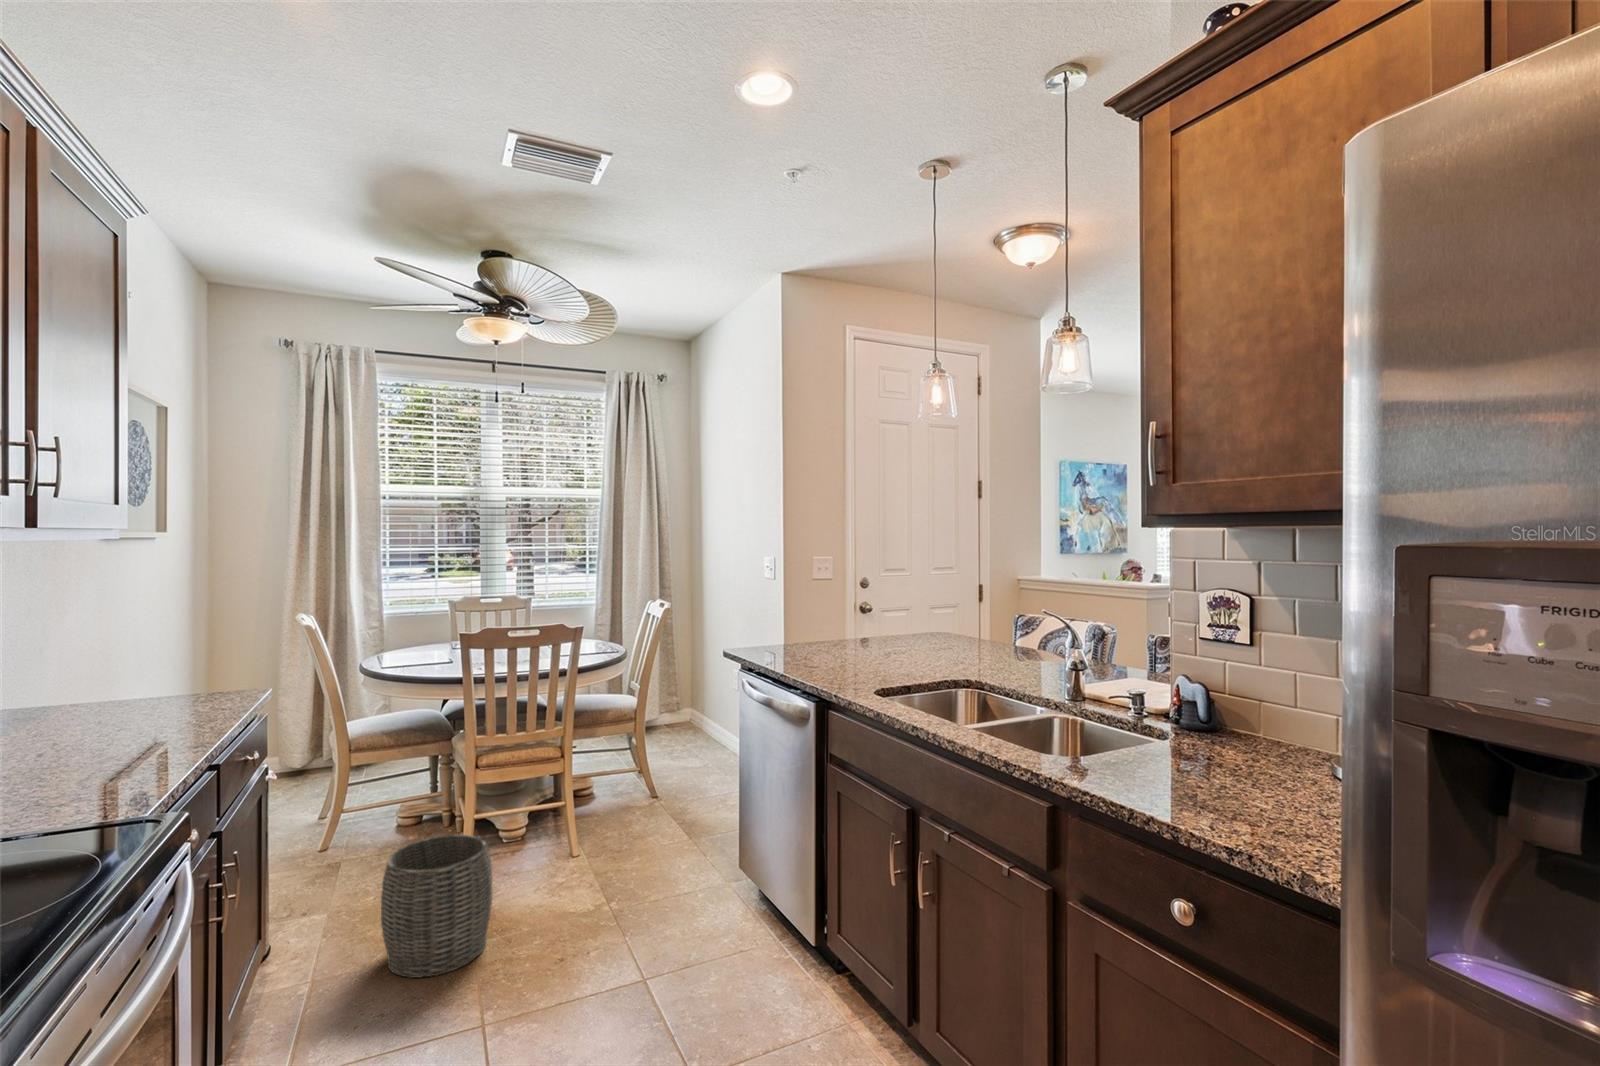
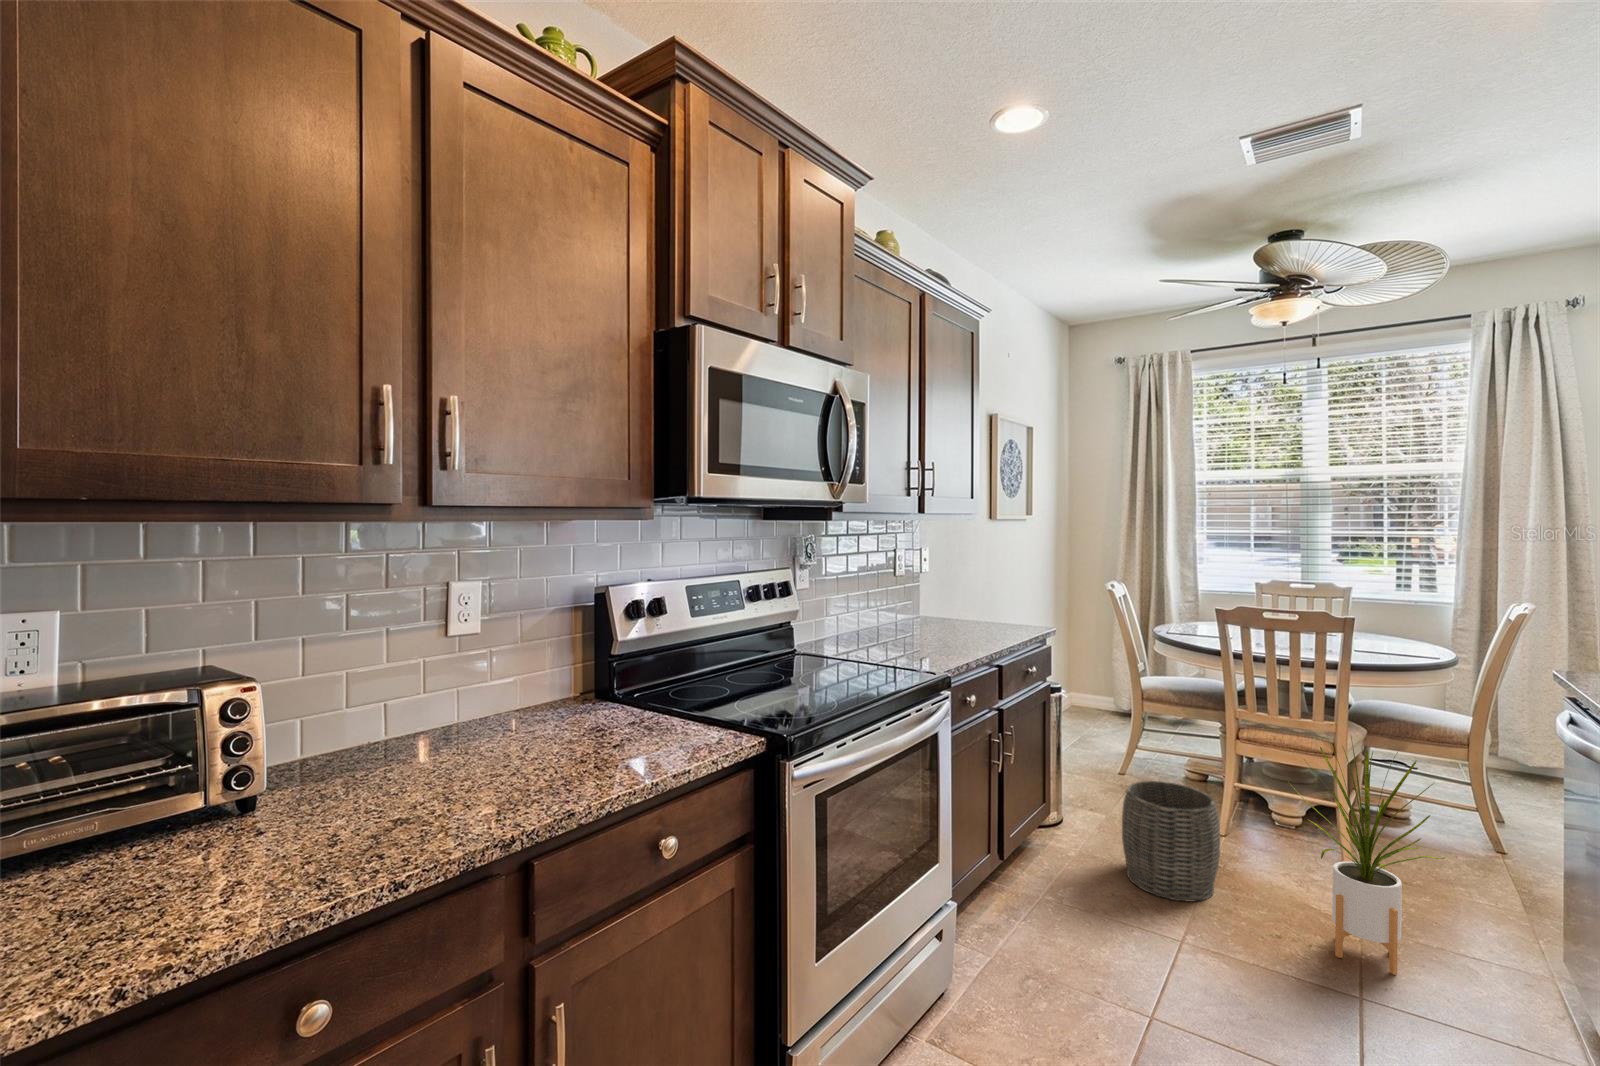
house plant: none [564,733,676,944] -> present [1290,737,1445,975]

